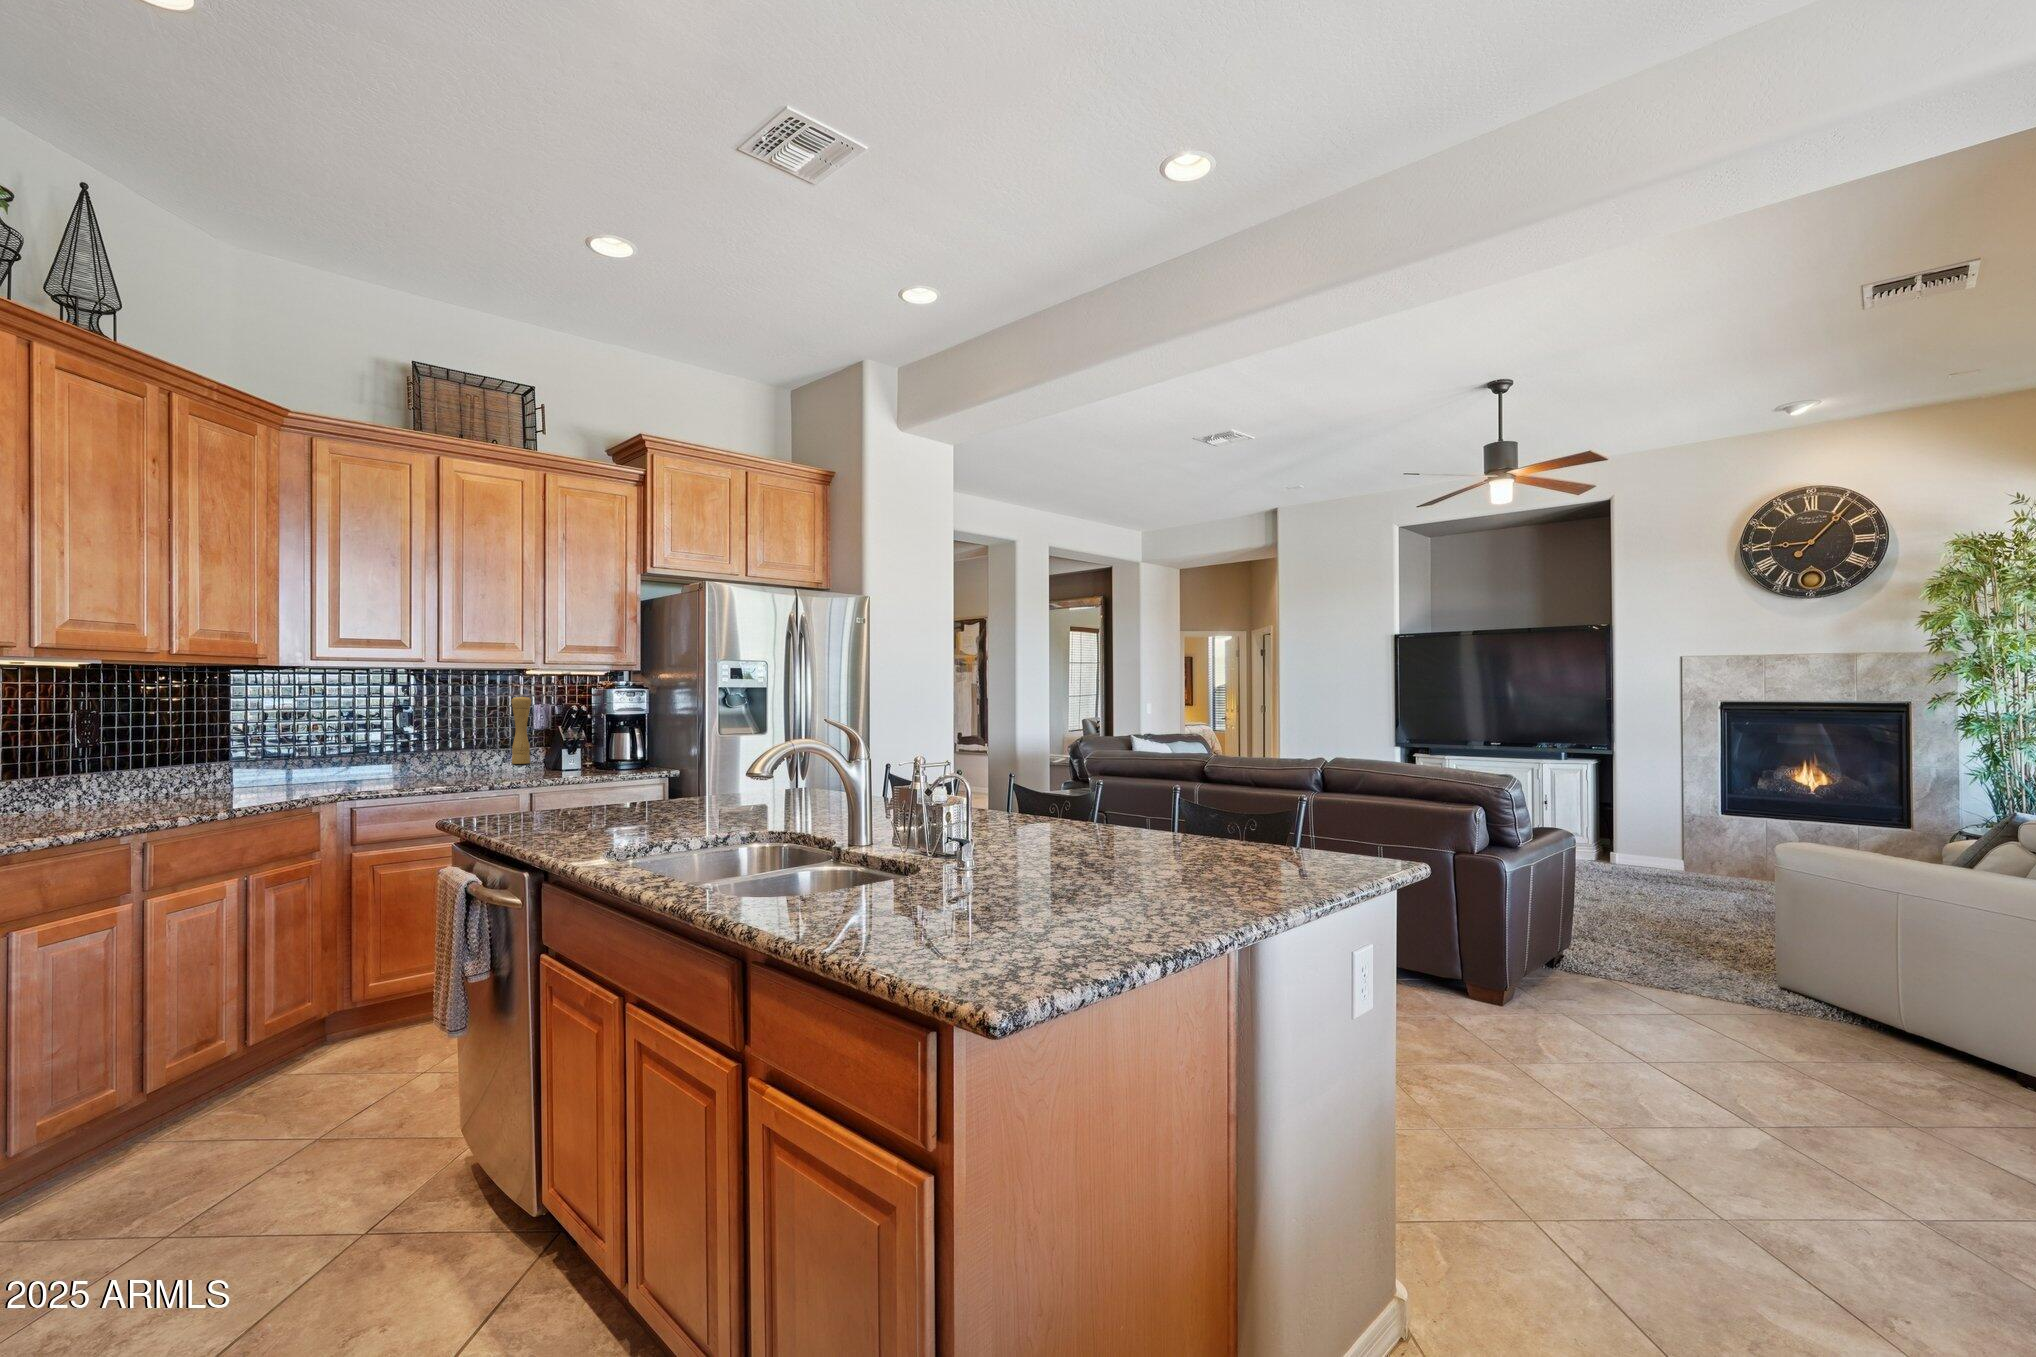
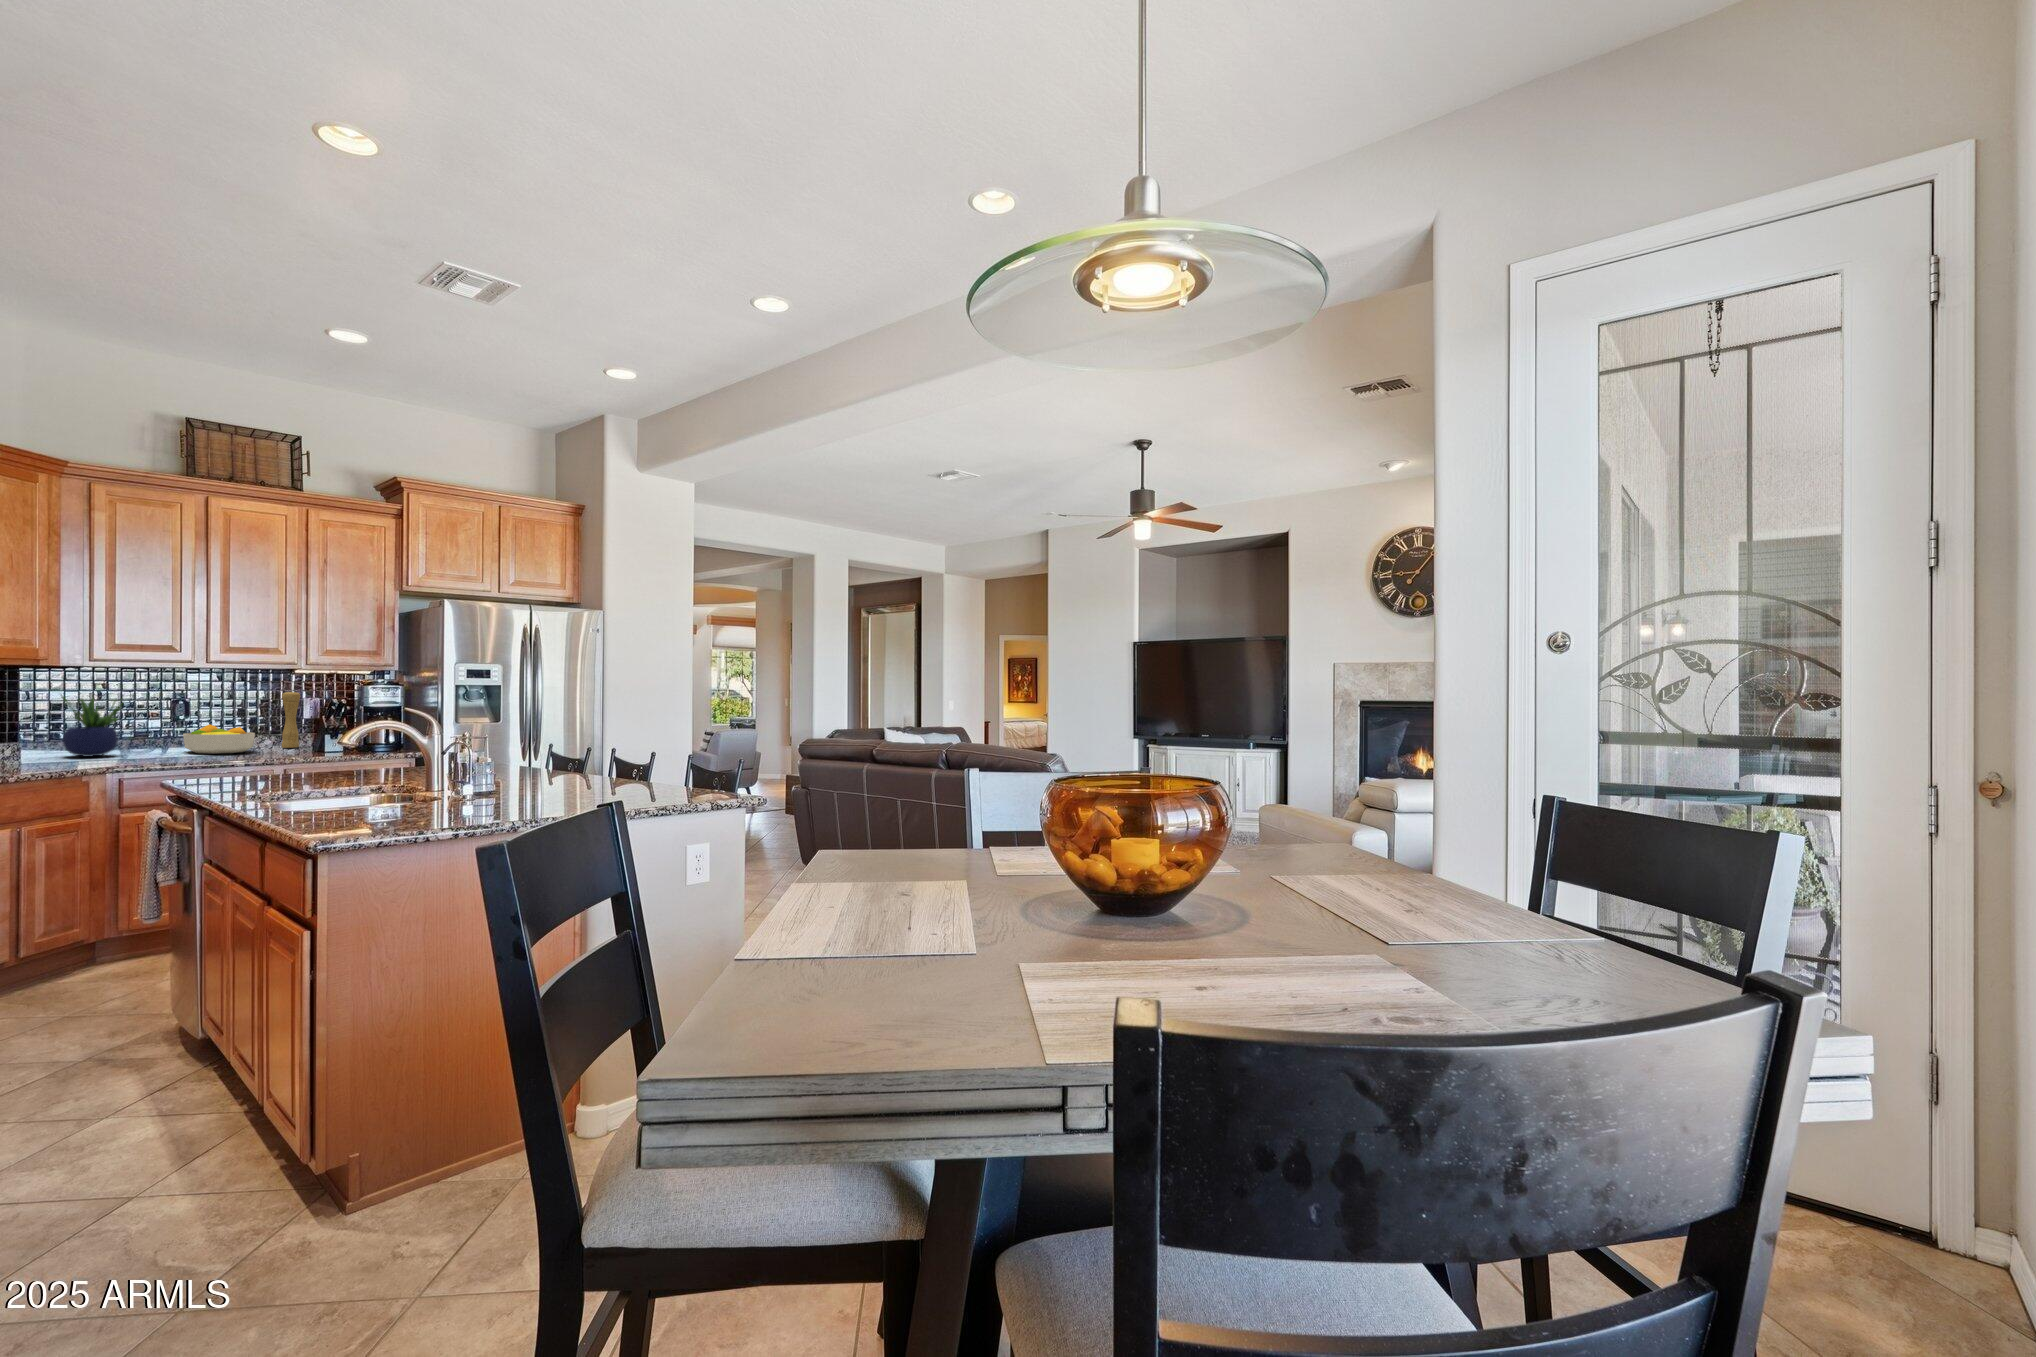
potted plant: none [276,697,350,778] -> present [61,694,122,757]
fruit bowl: none [408,737,489,773] -> present [183,724,255,754]

